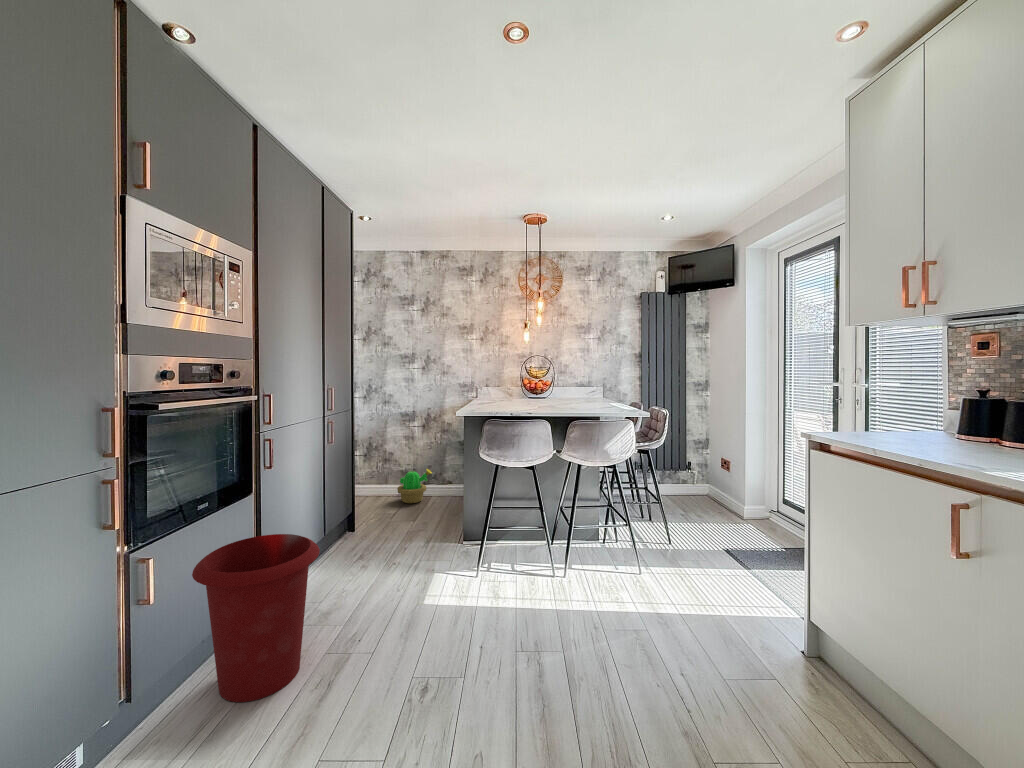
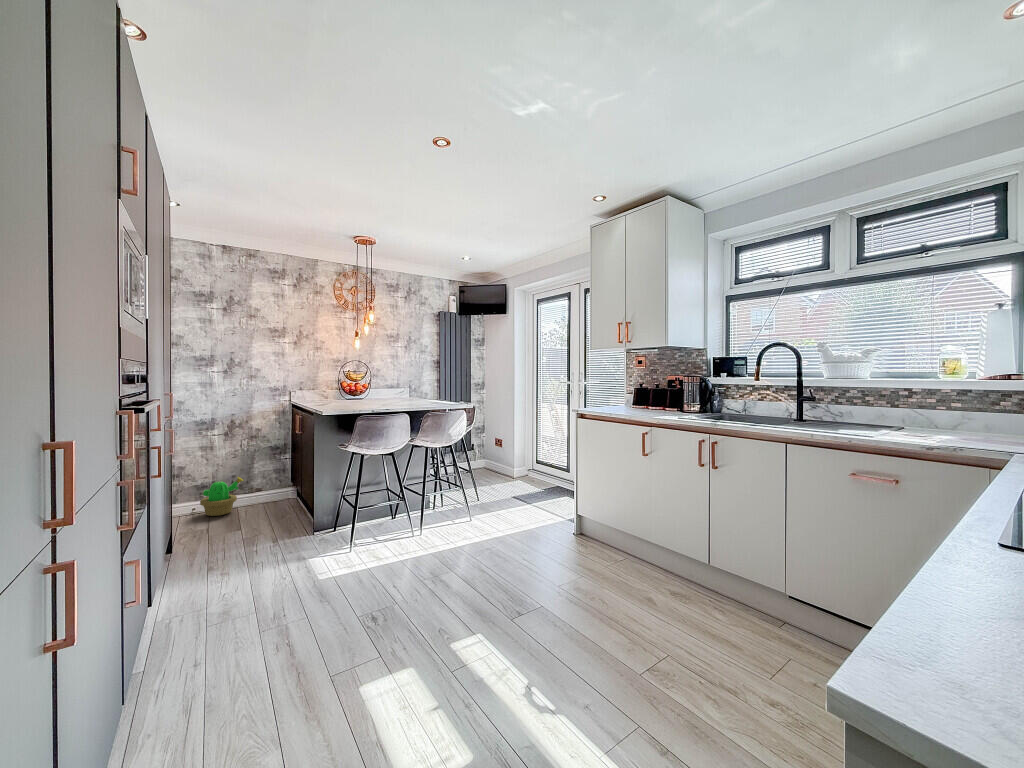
waste bin: present [192,534,320,702] -> none [151,525,275,679]

